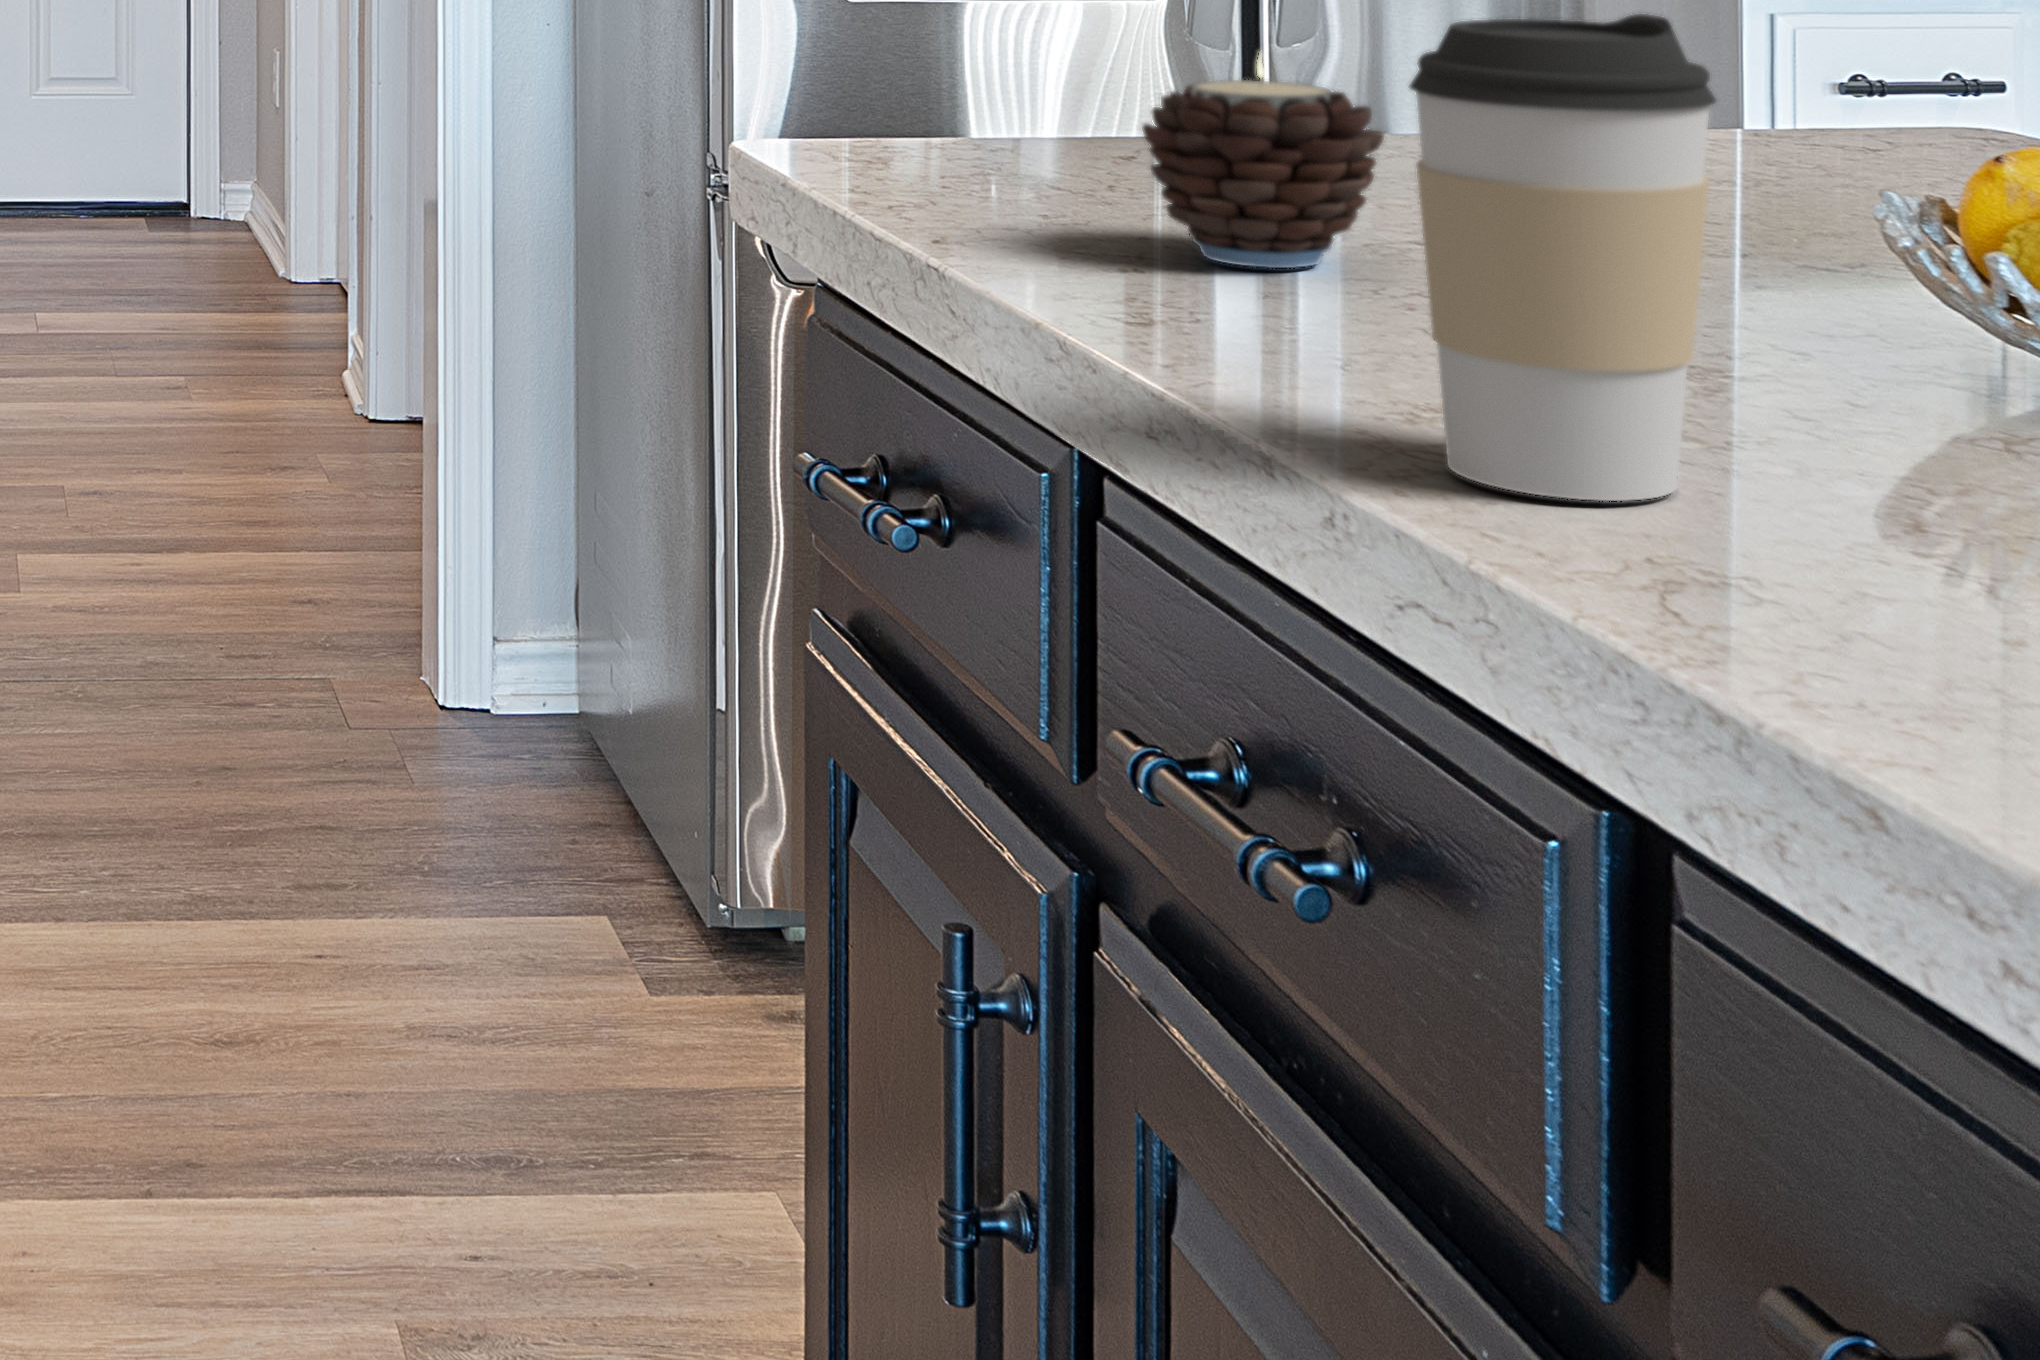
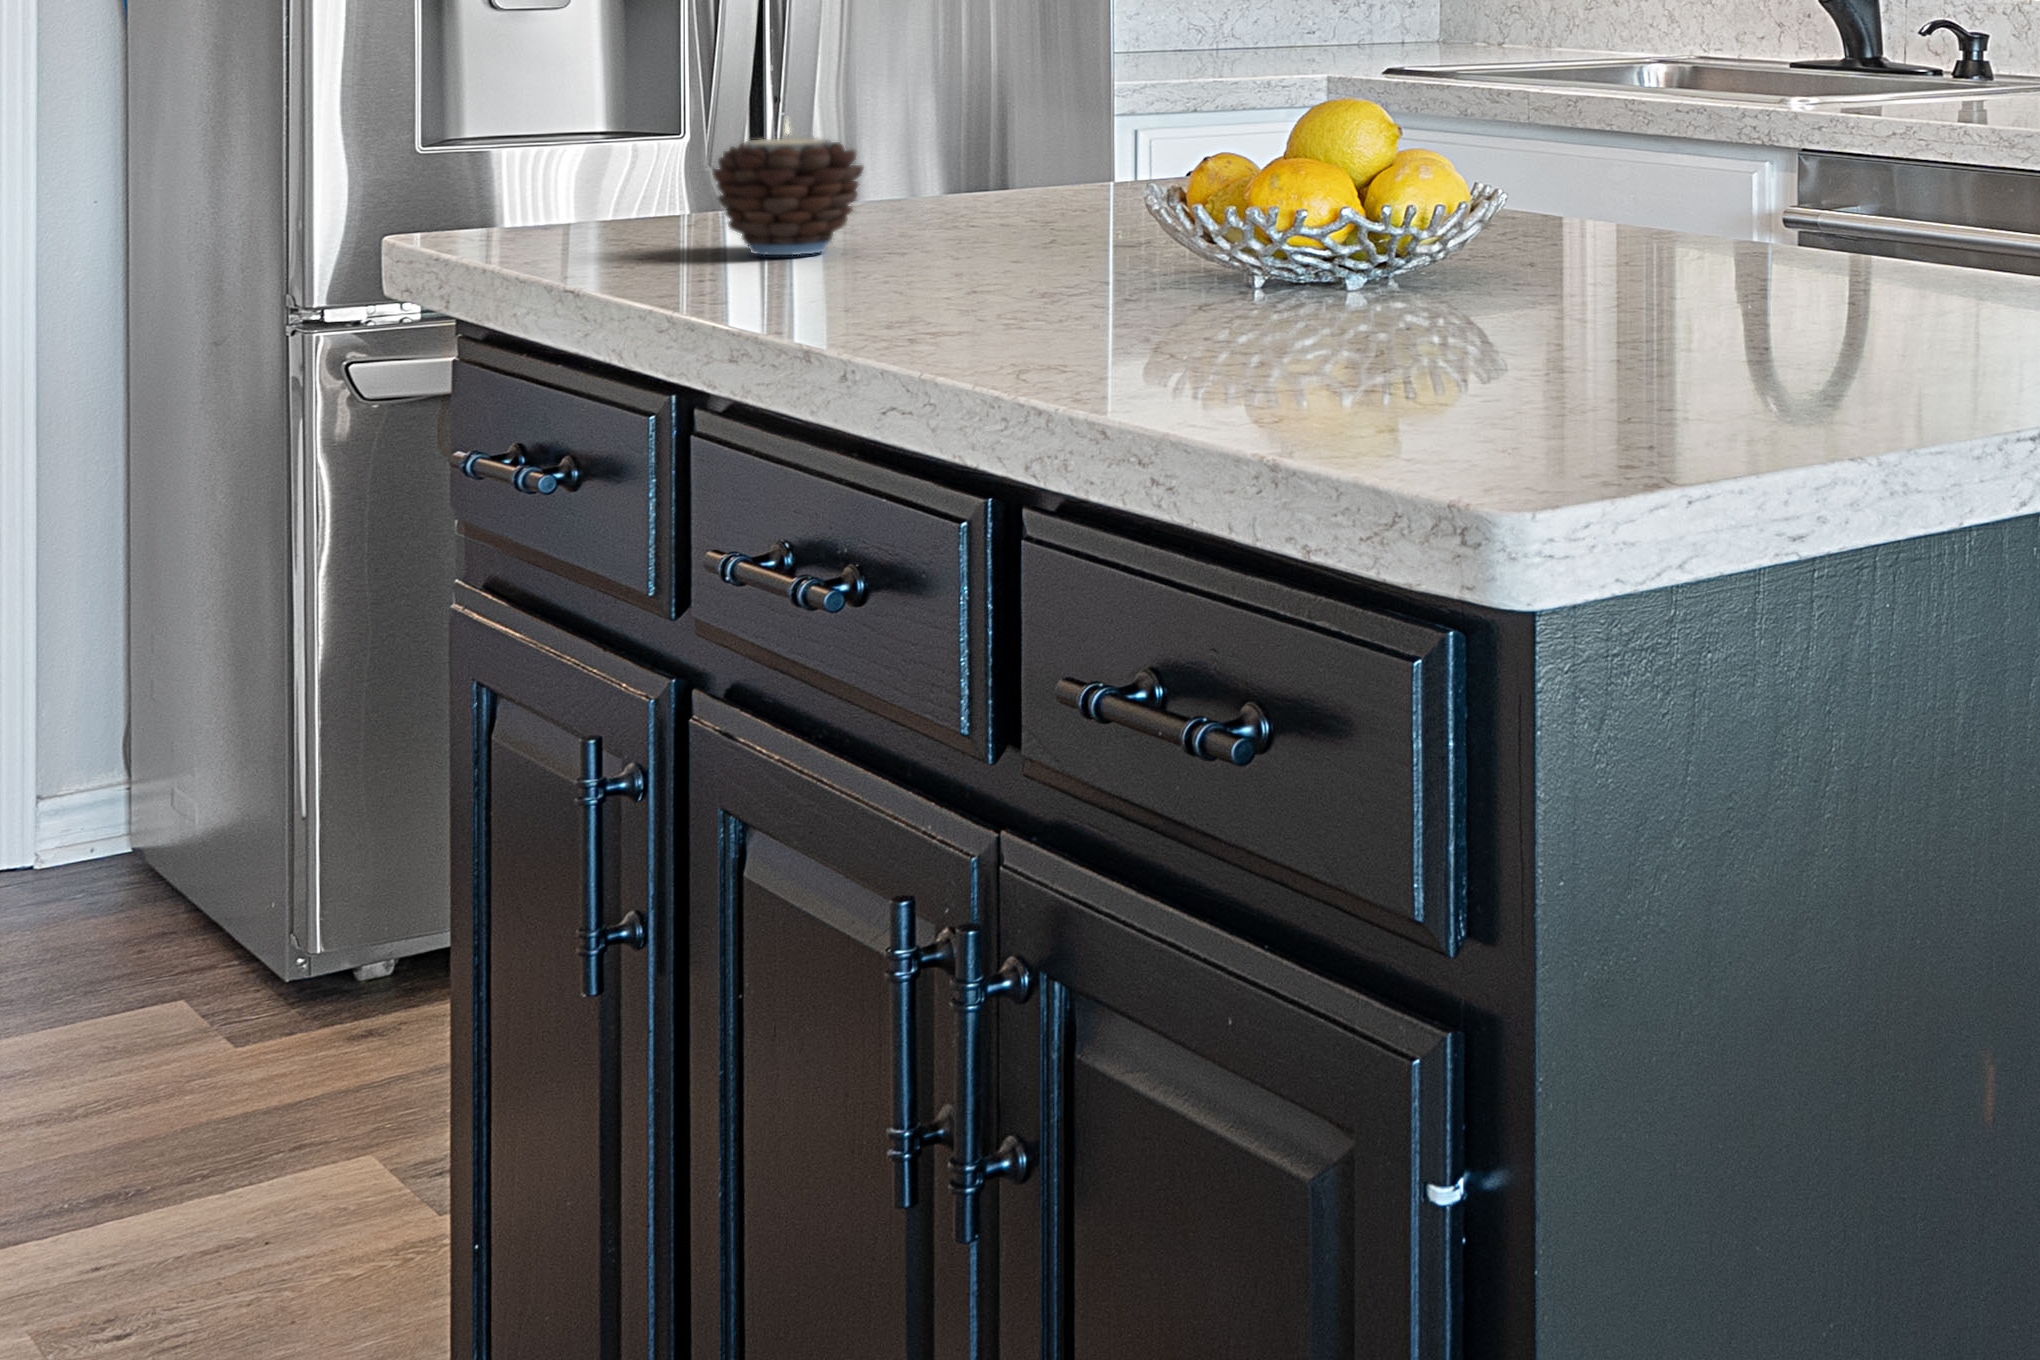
coffee cup: present [1409,14,1716,501] -> none [880,61,1038,322]

